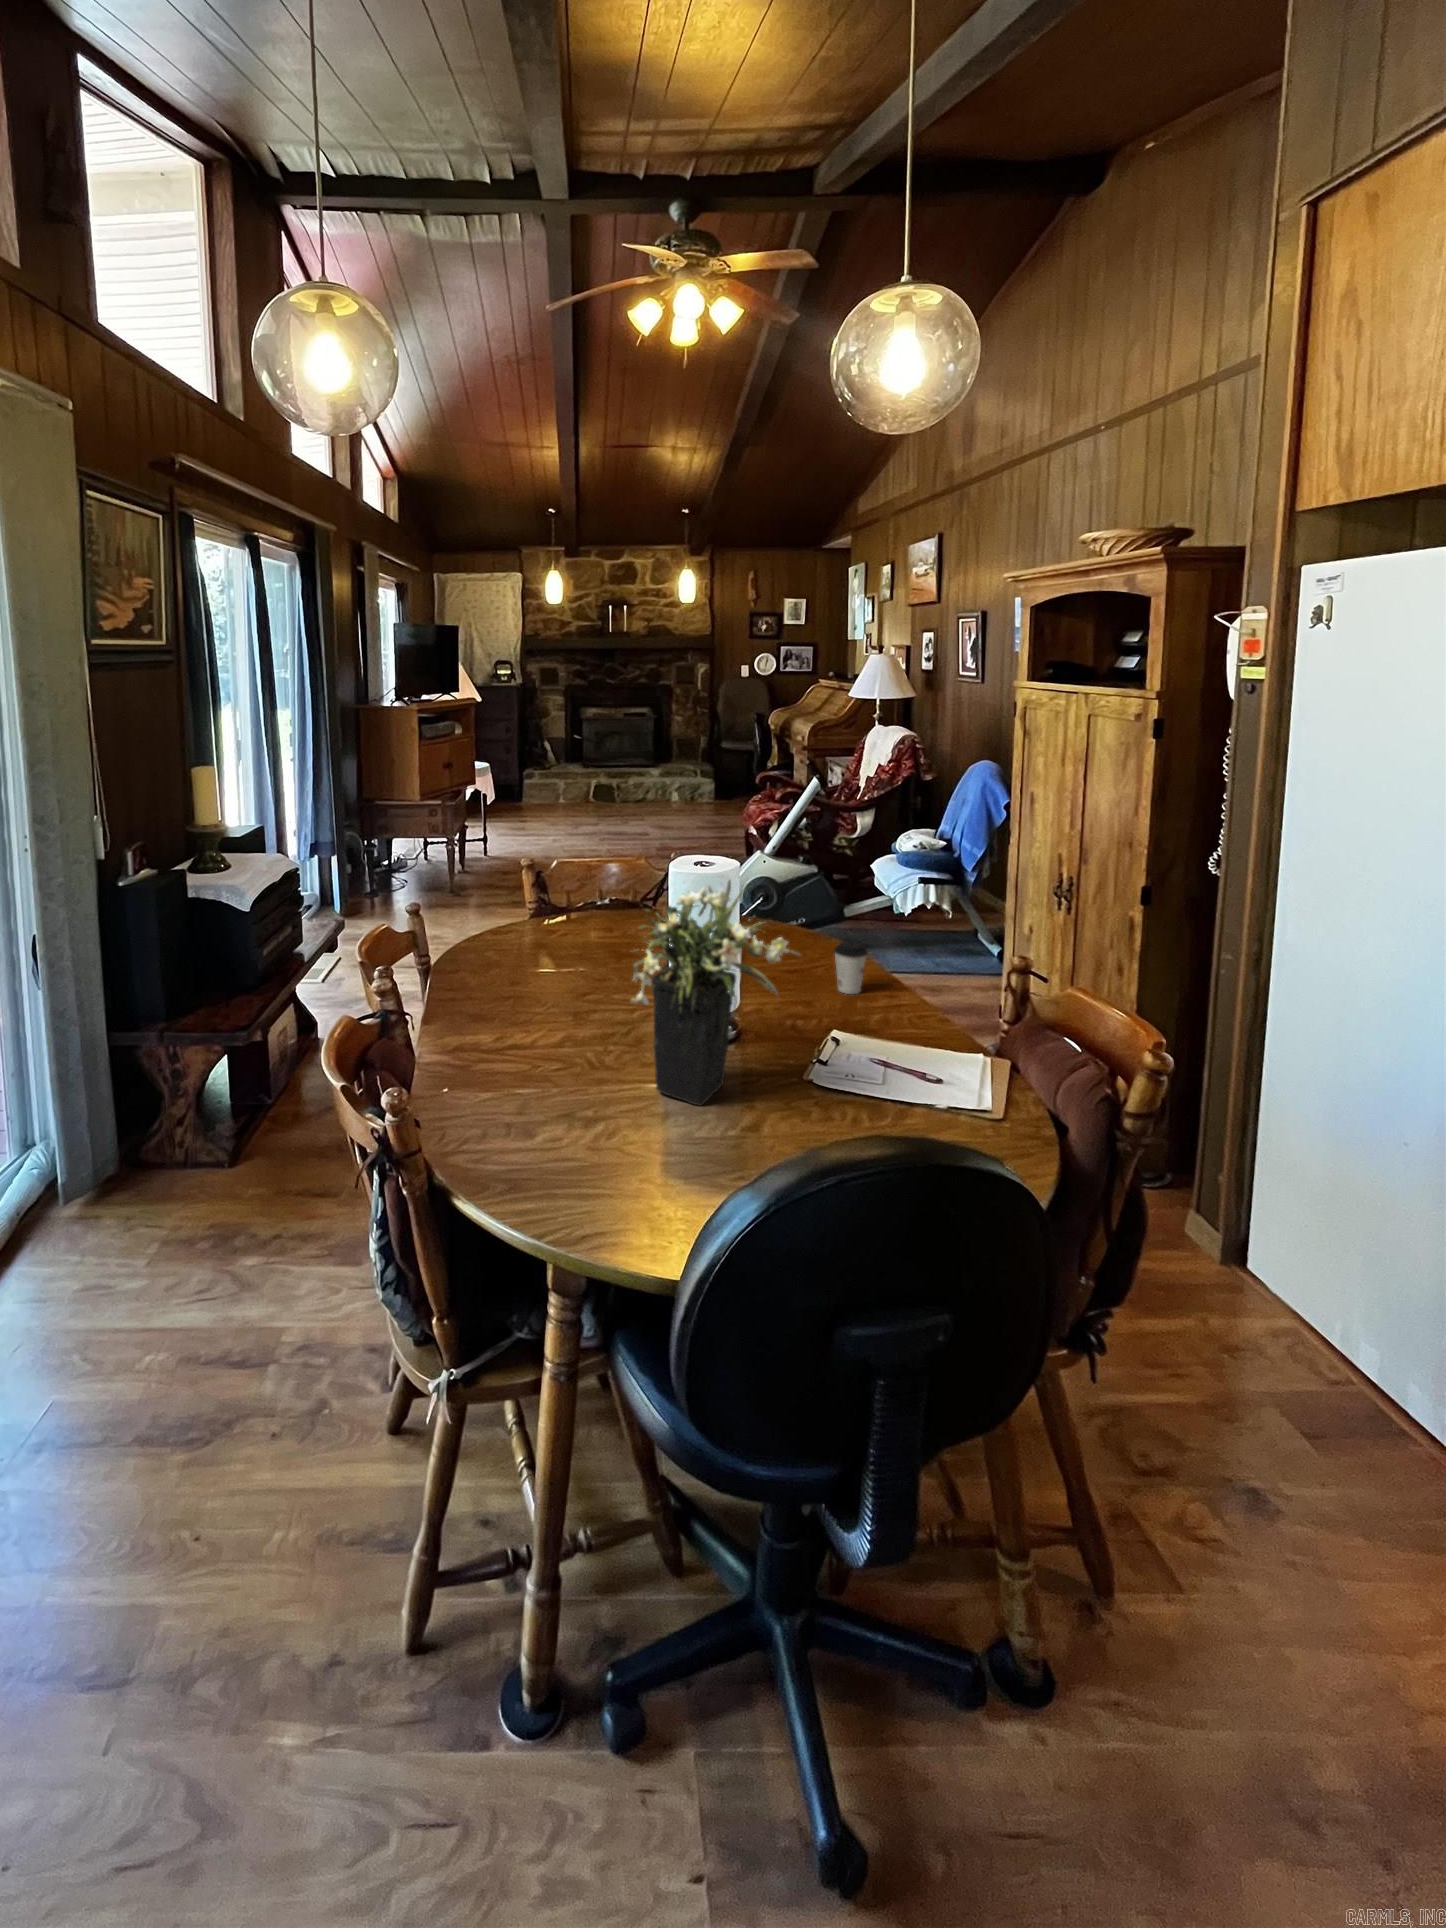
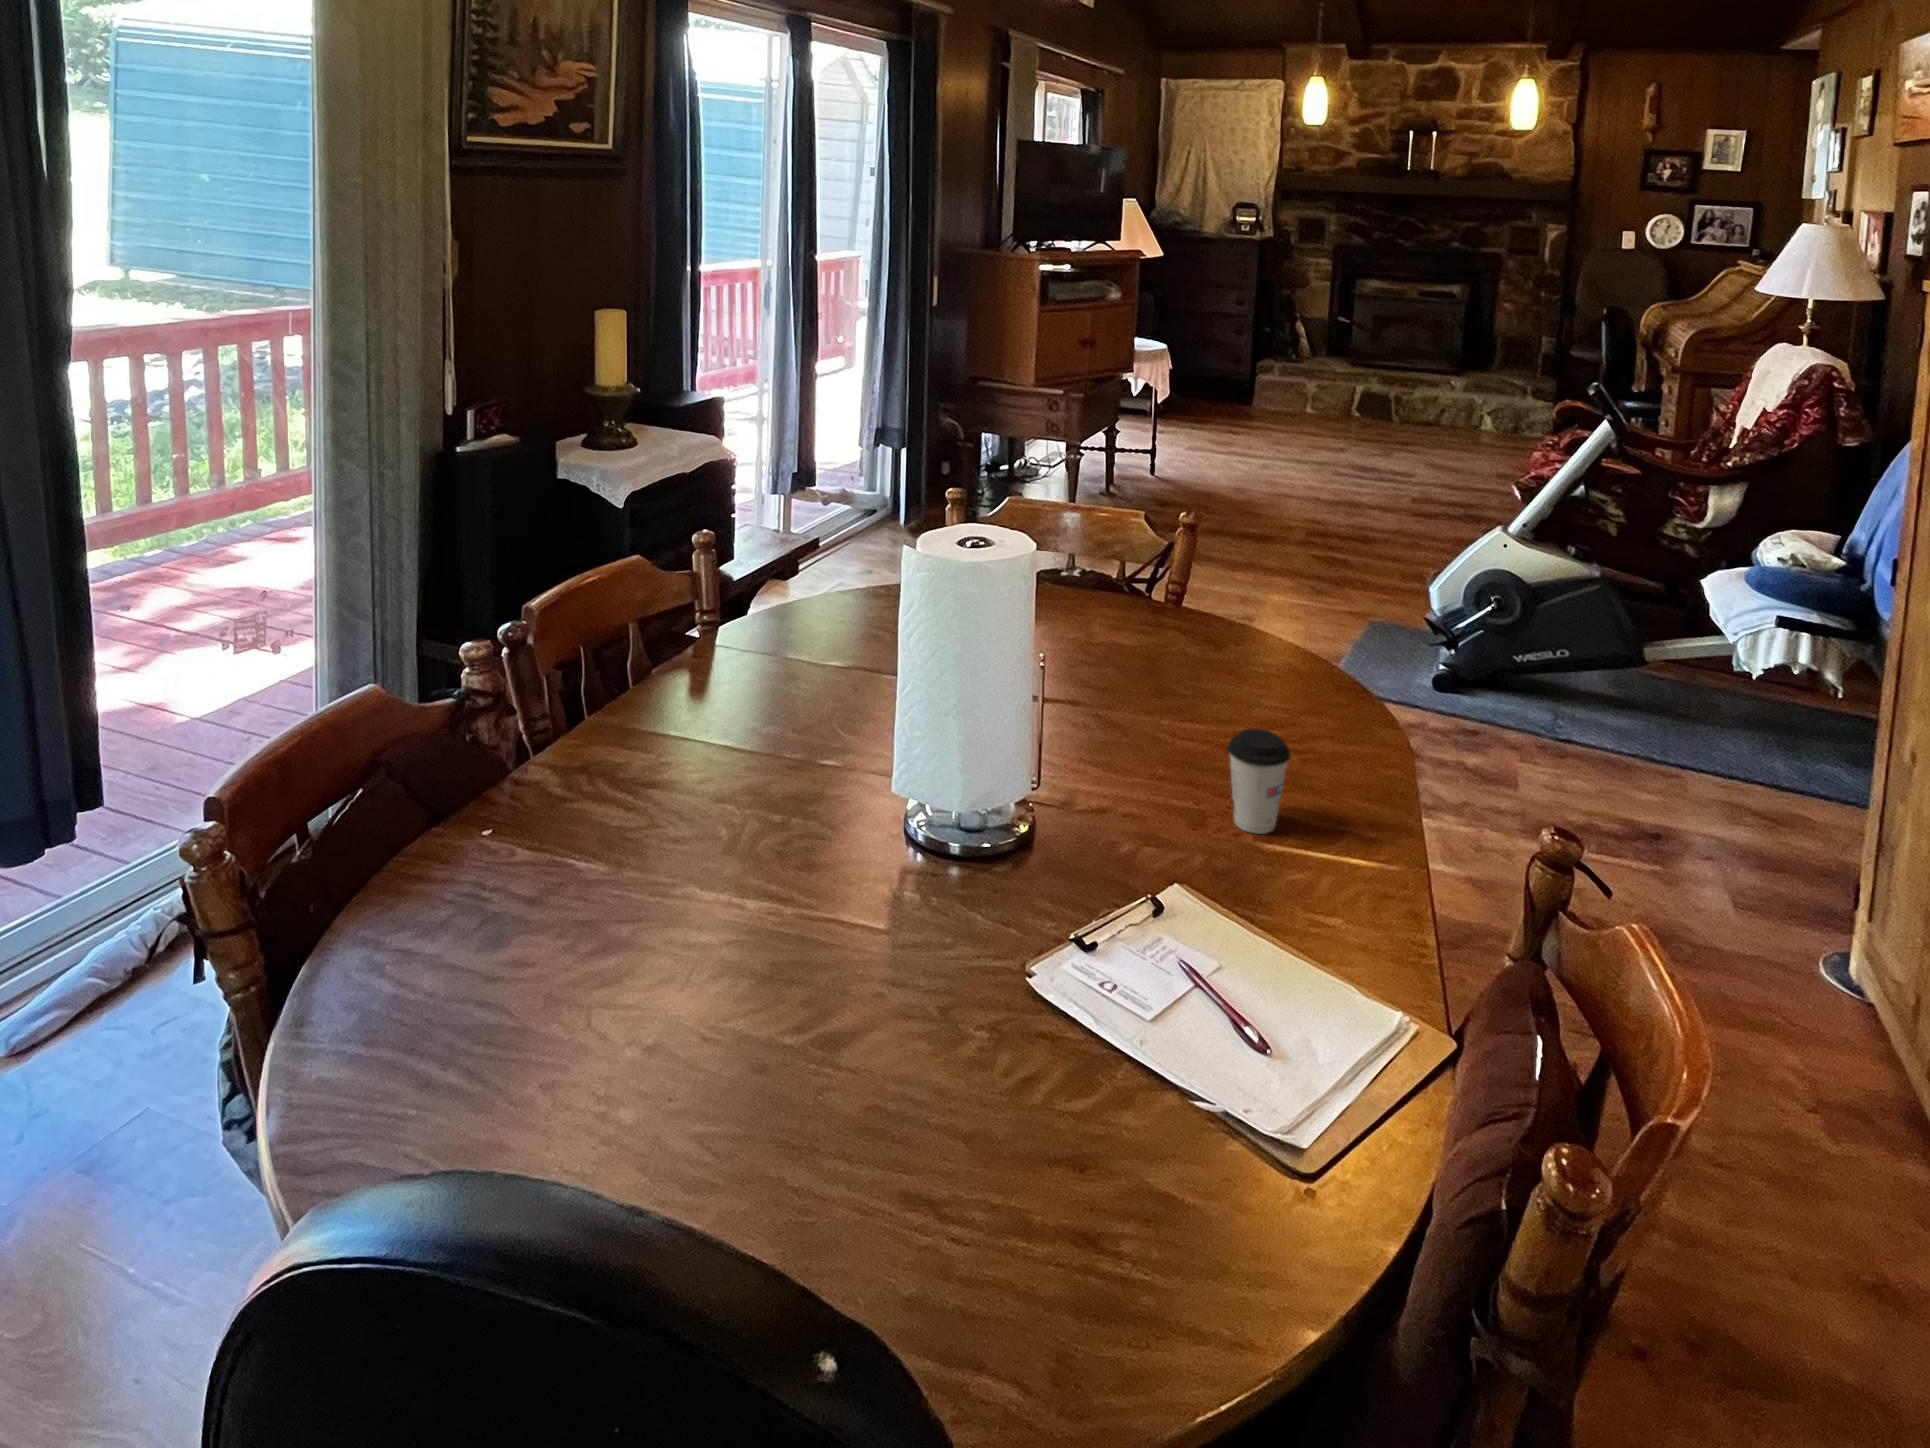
flower arrangement: present [630,880,800,1106] -> none [534,585,879,996]

